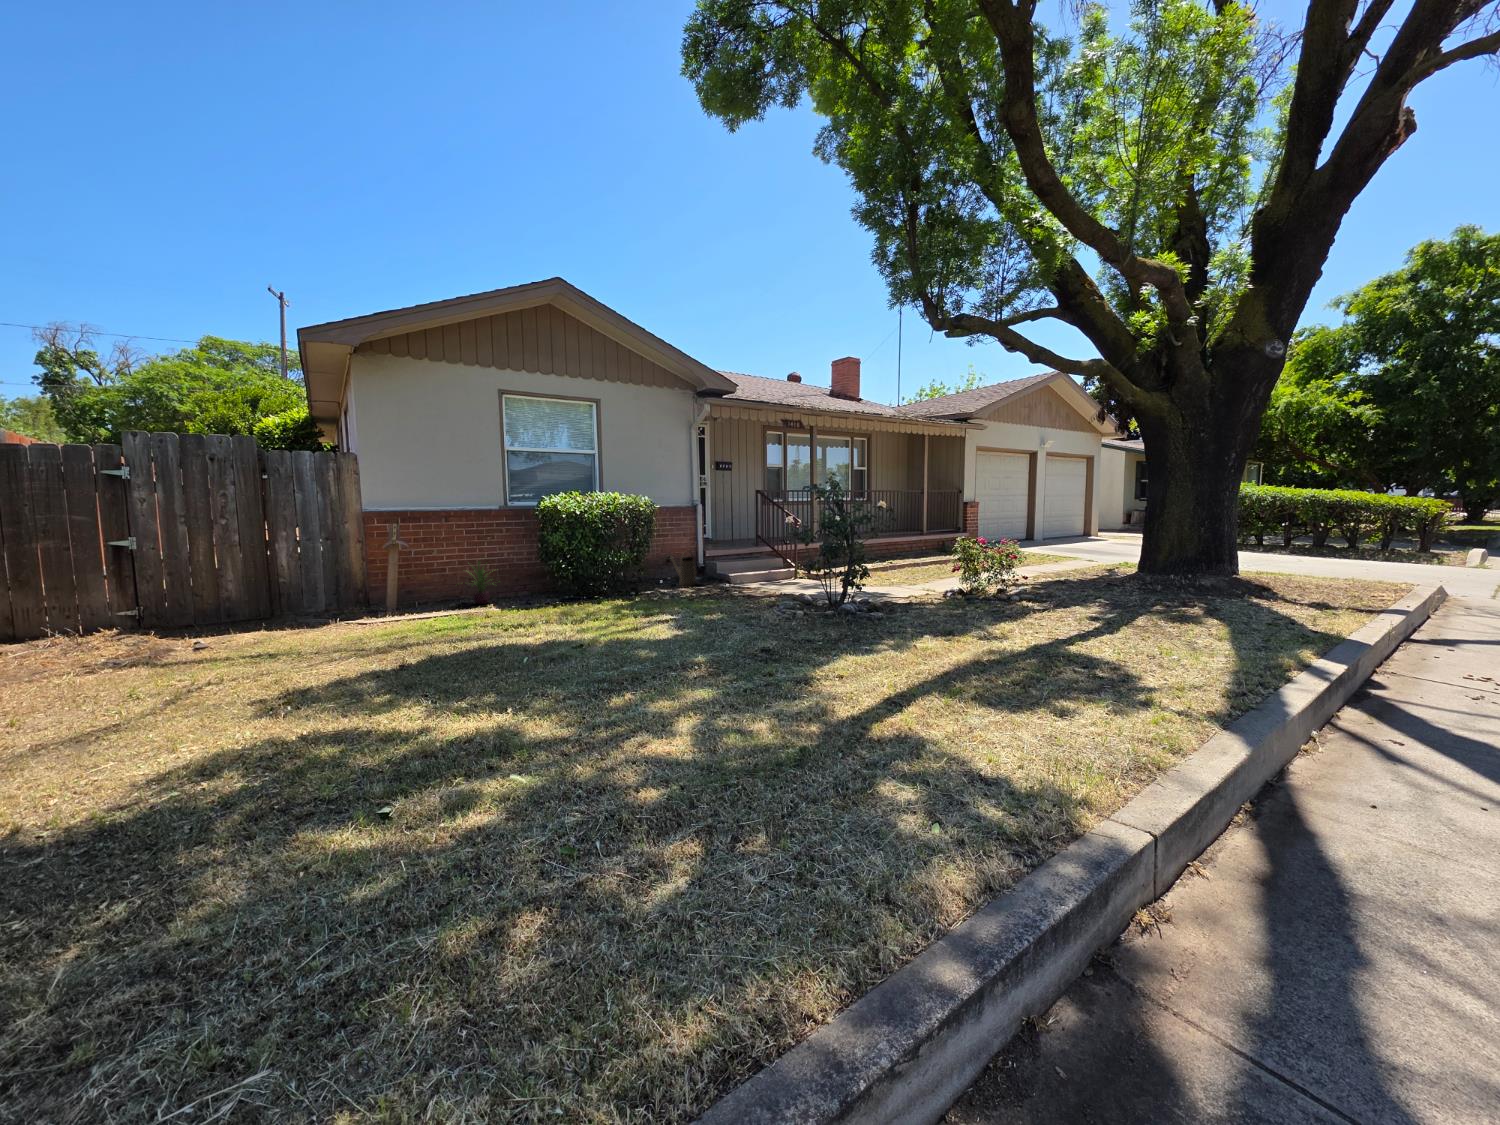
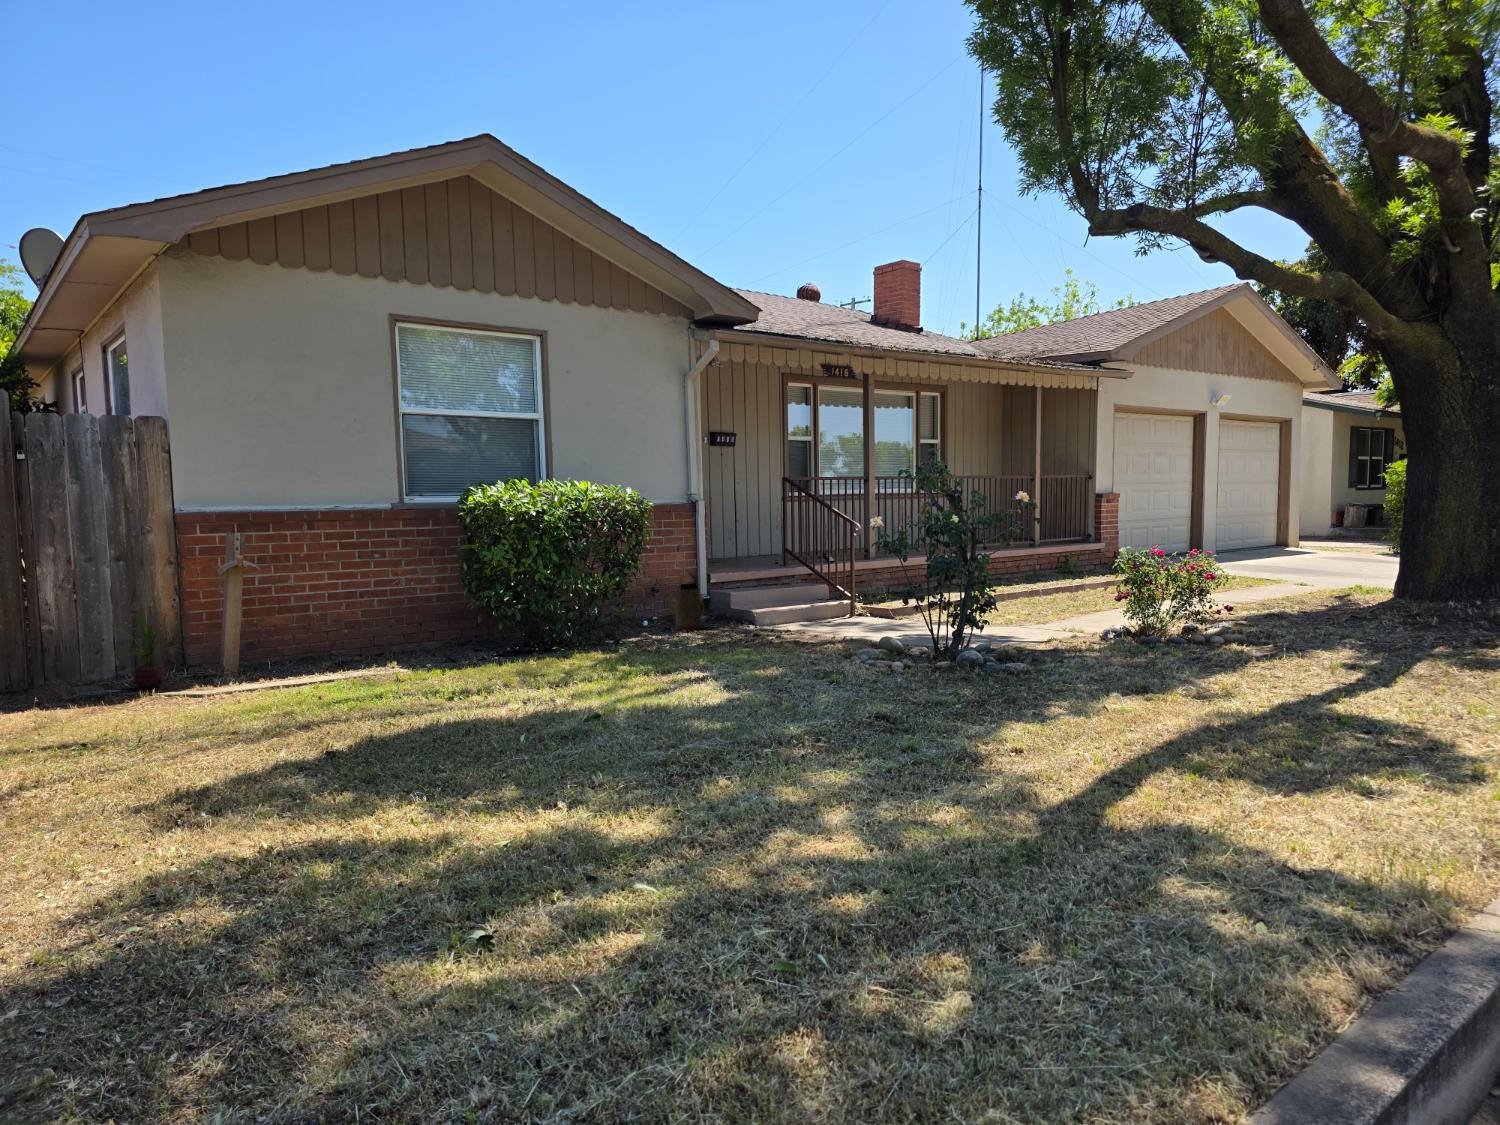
decorative plant: present [473,562,490,604] -> present [102,610,178,688]

